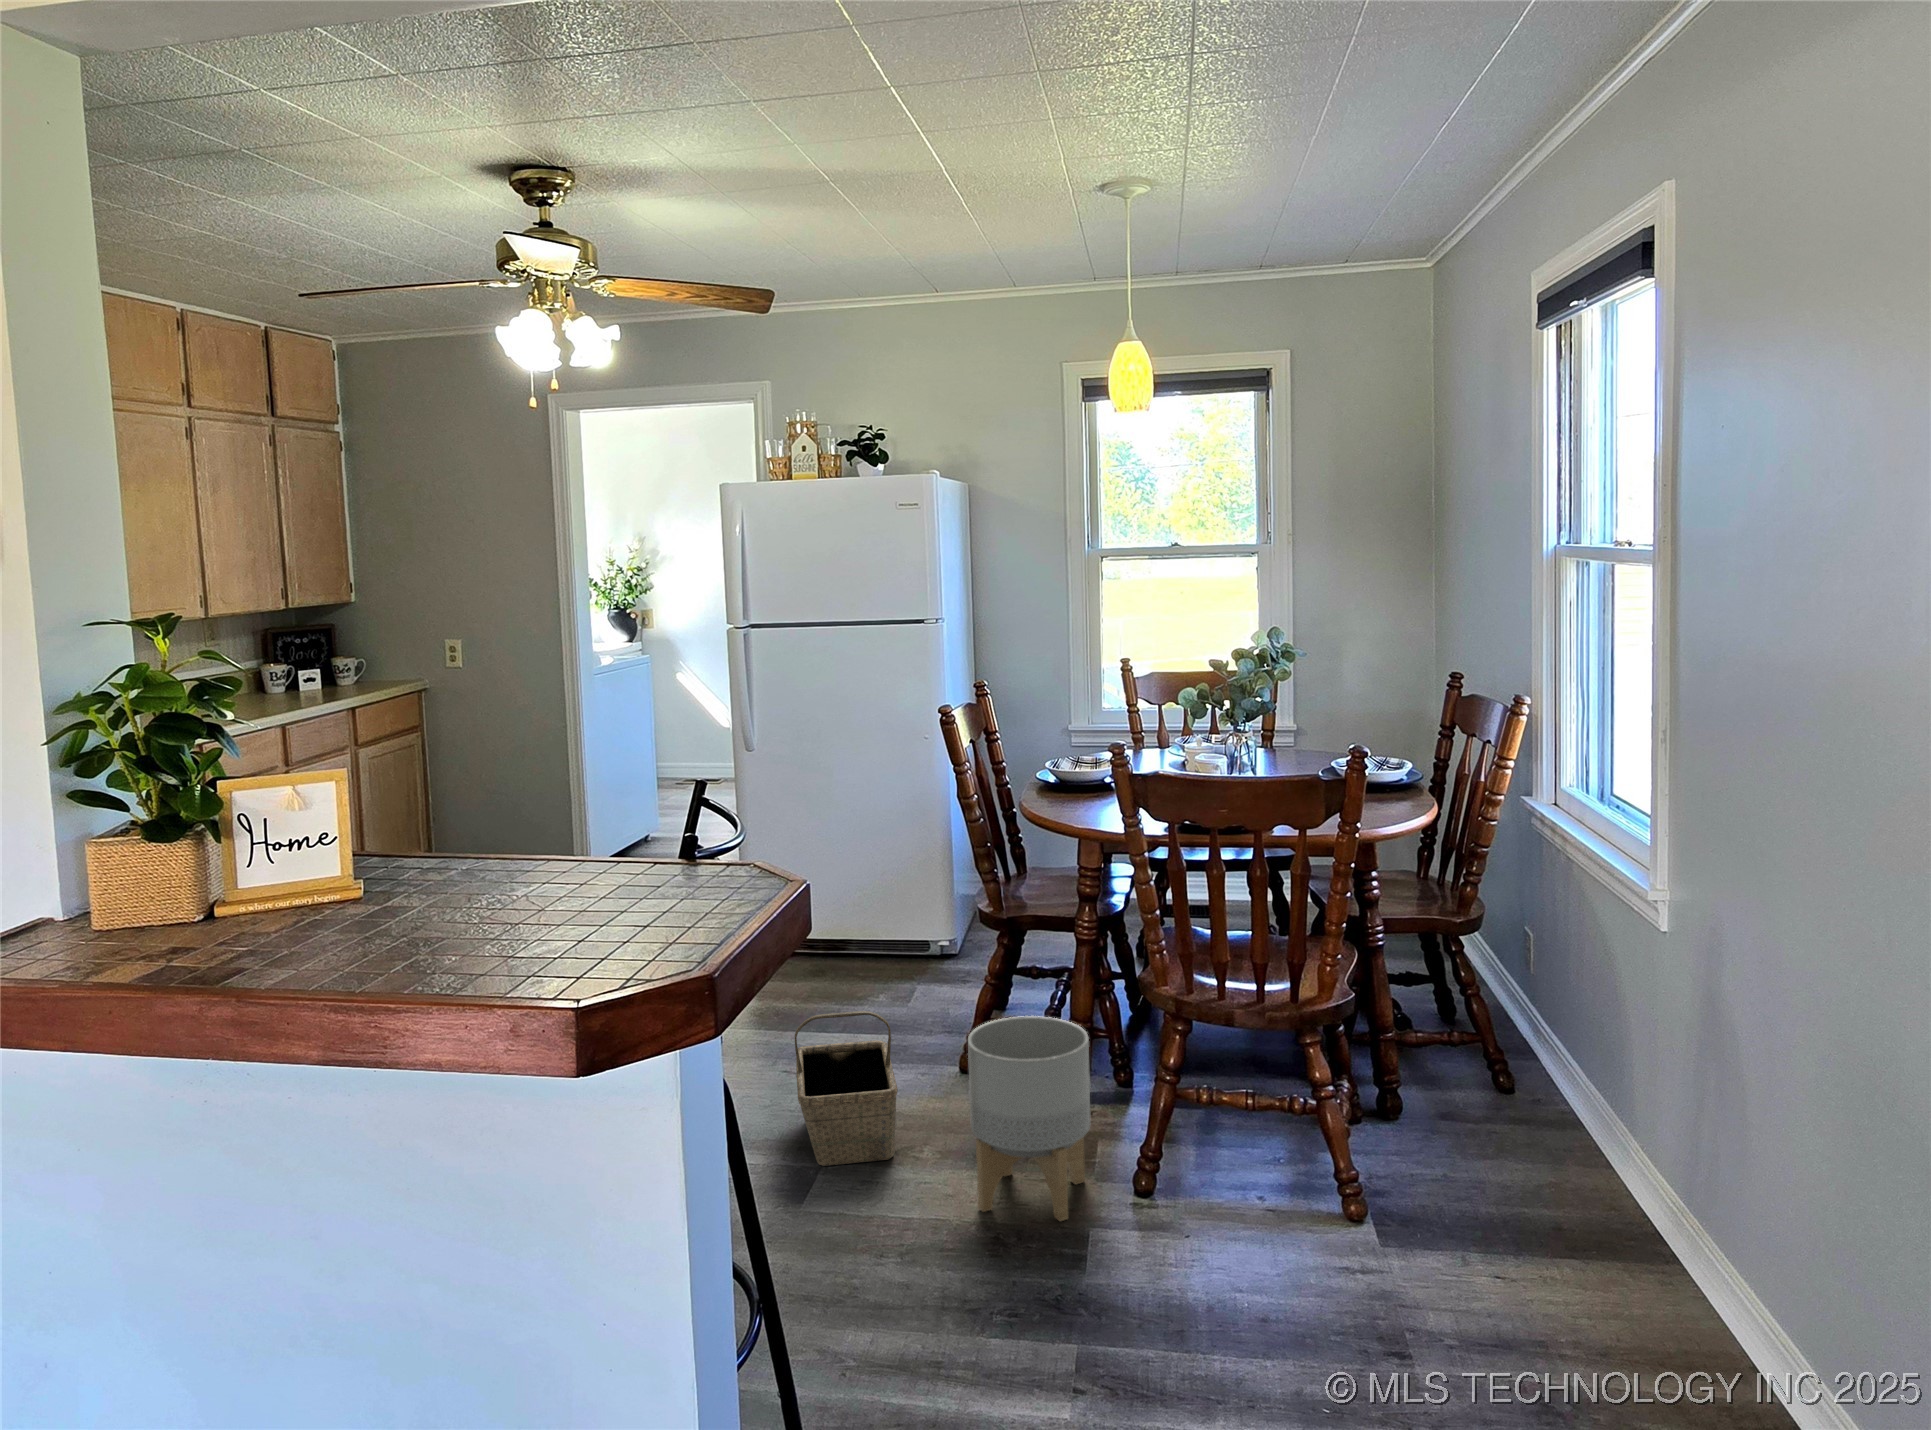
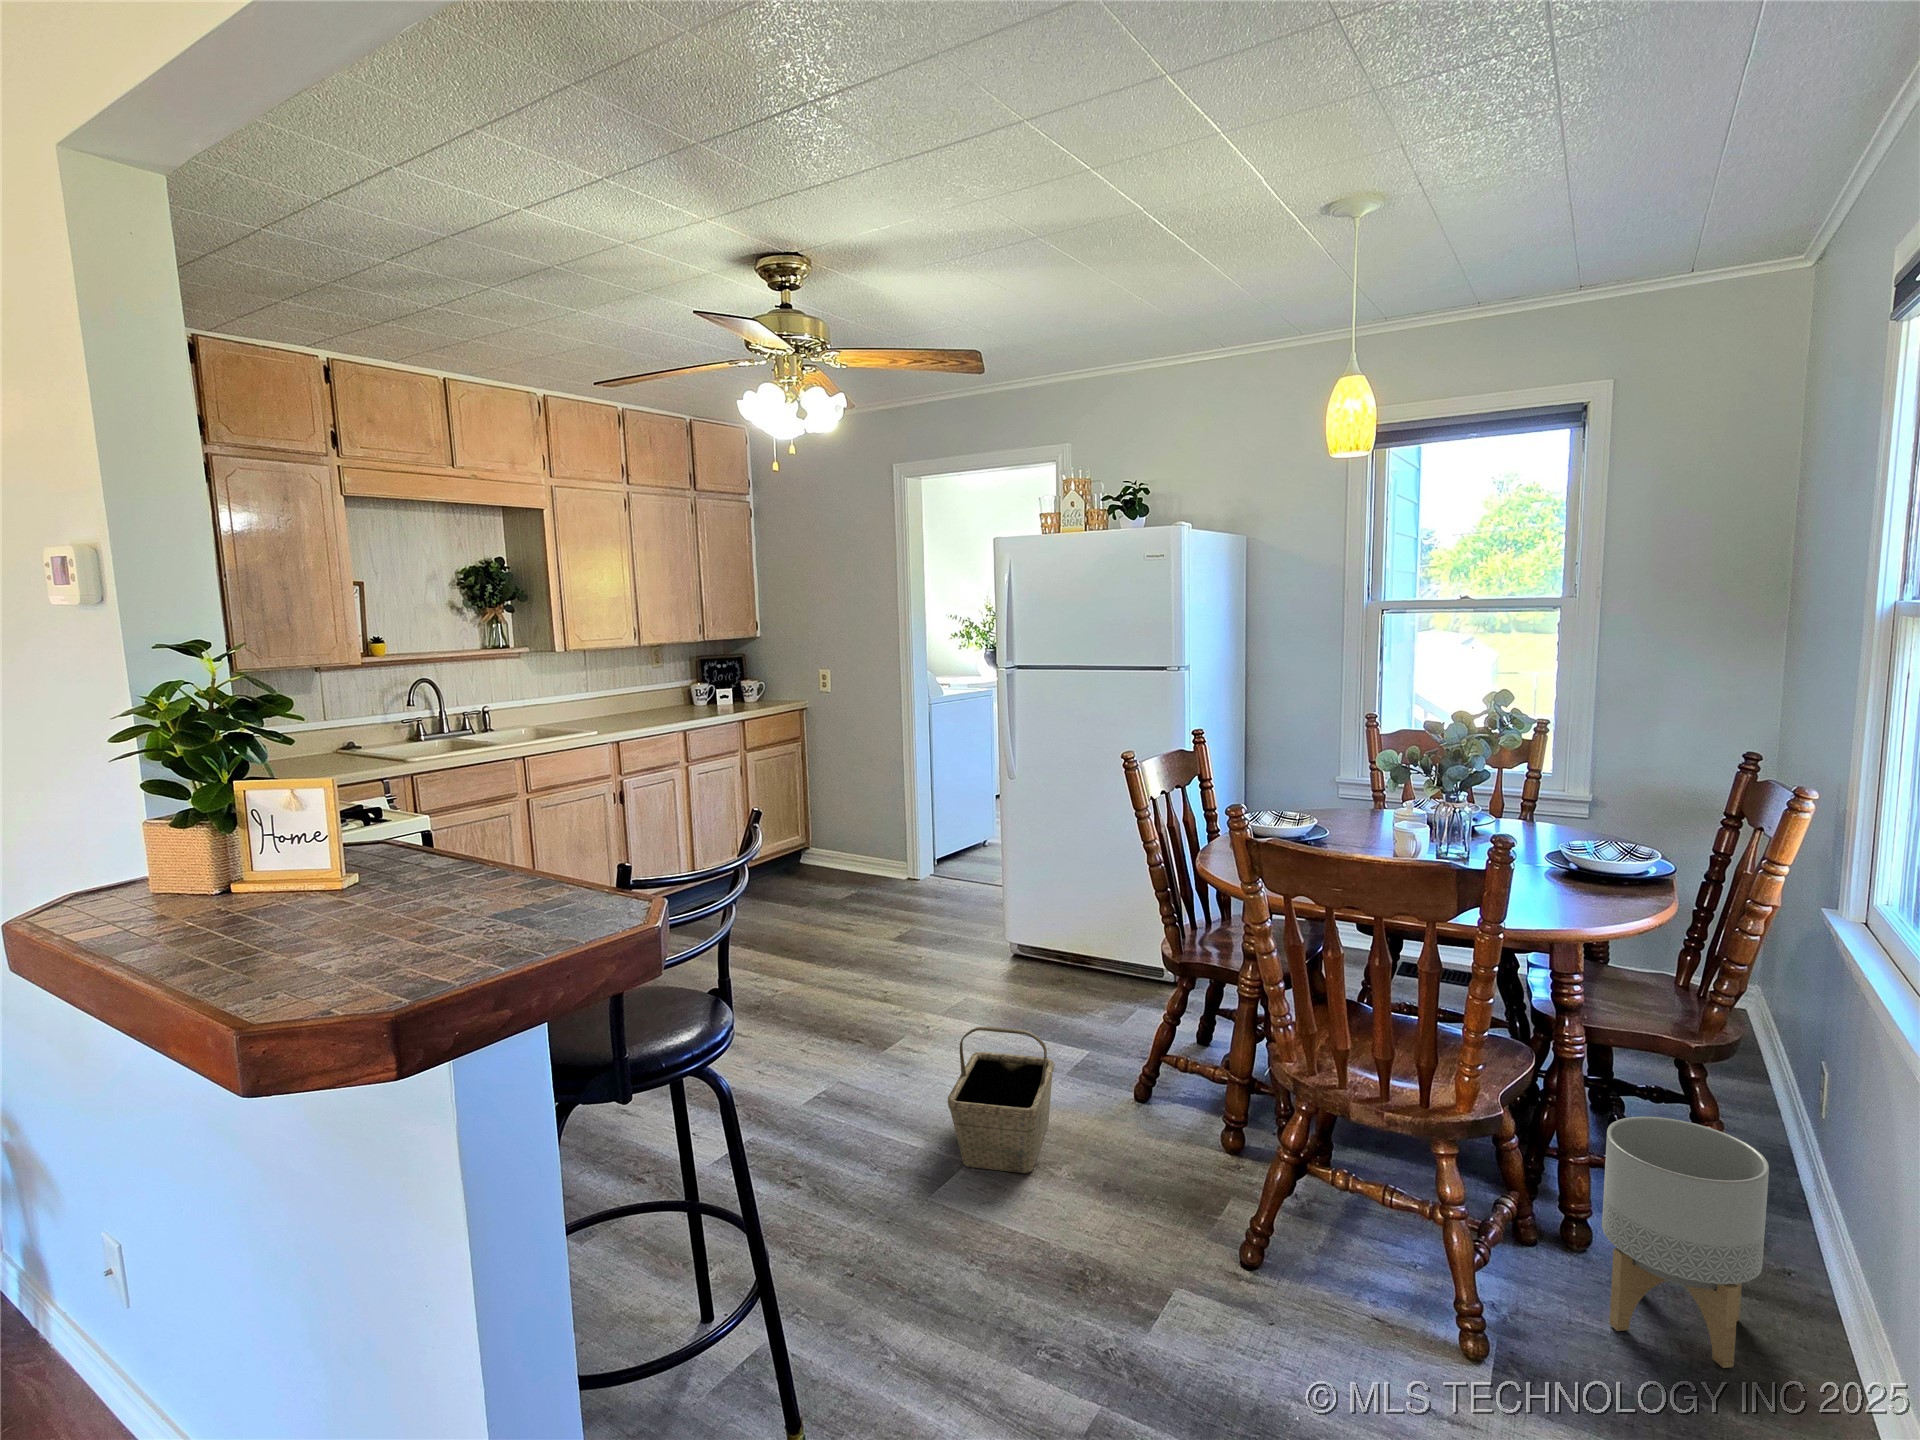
planter: present [968,1016,1090,1221] -> present [1602,1117,1769,1368]

